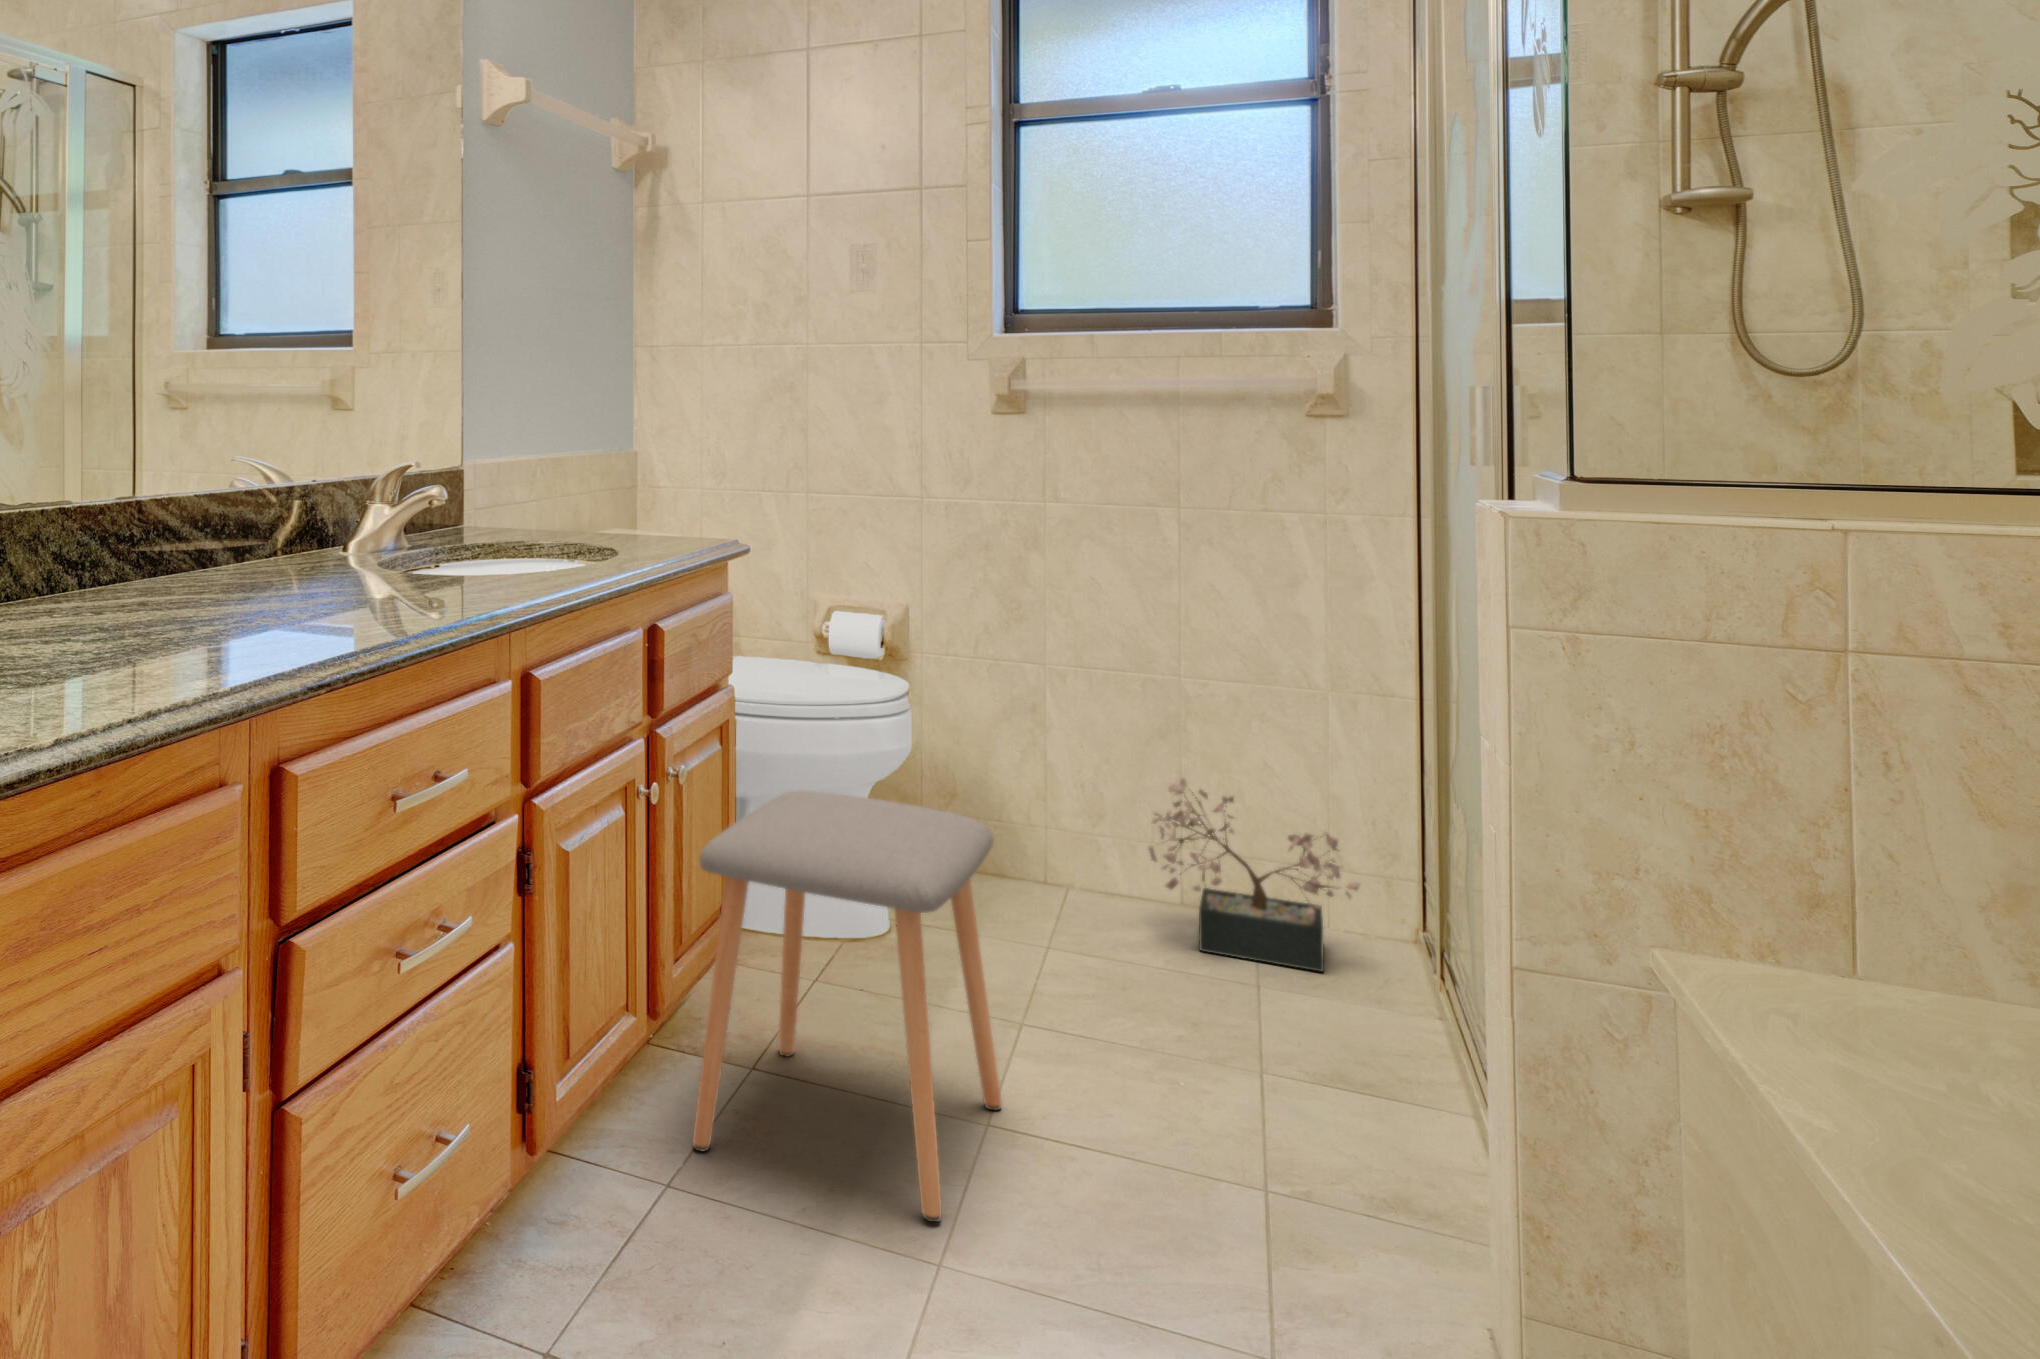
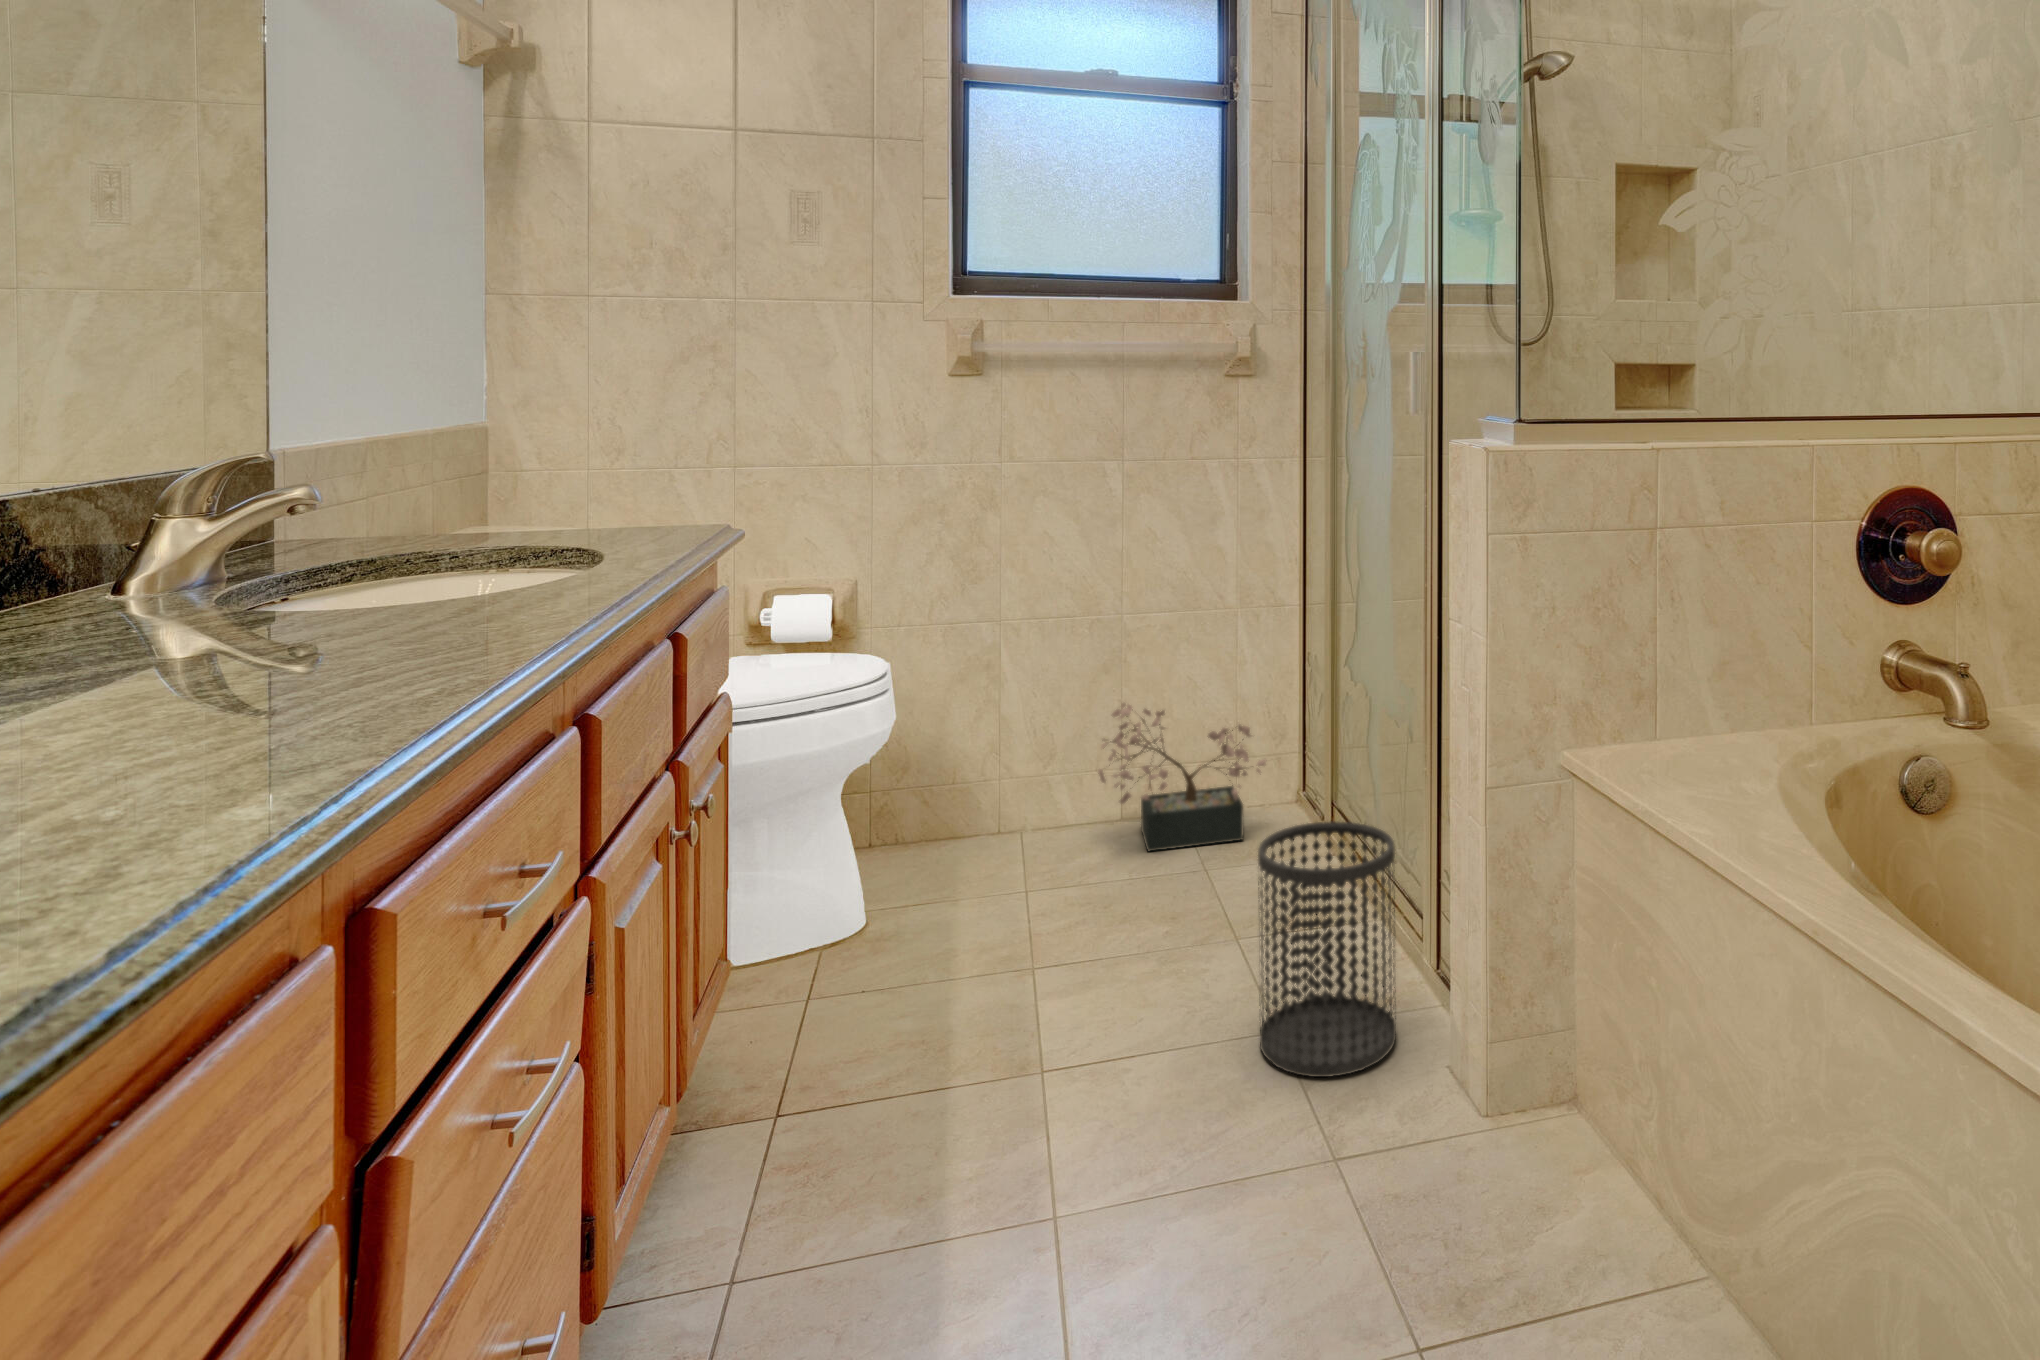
stool: present [693,790,1001,1222] -> none [743,774,1047,1228]
wastebasket: none [1225,955,1418,1281] -> present [1258,821,1396,1077]

